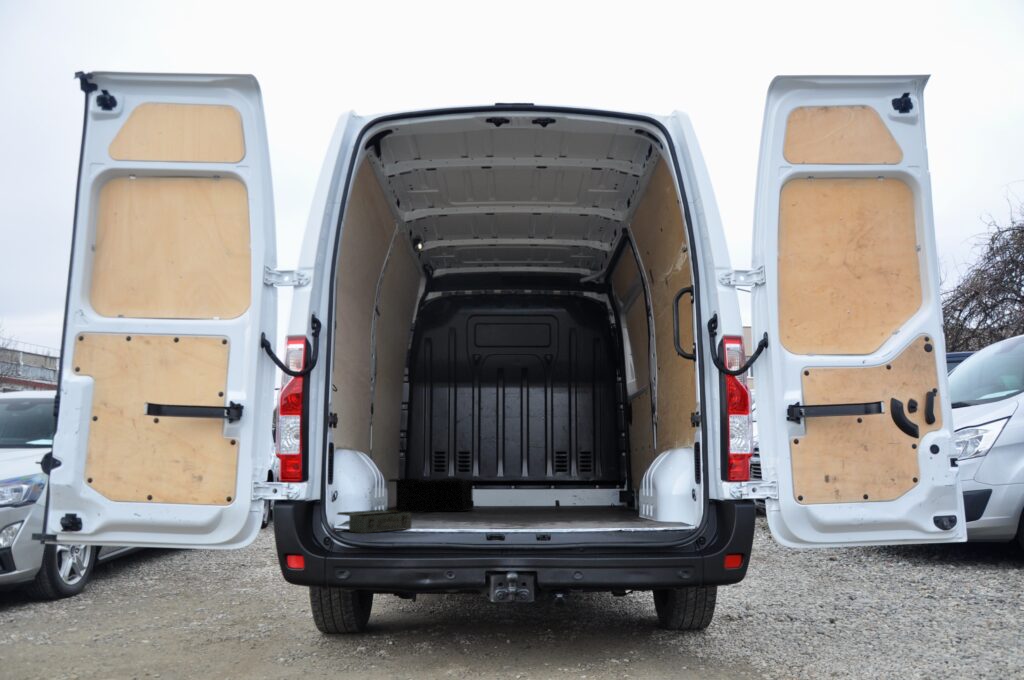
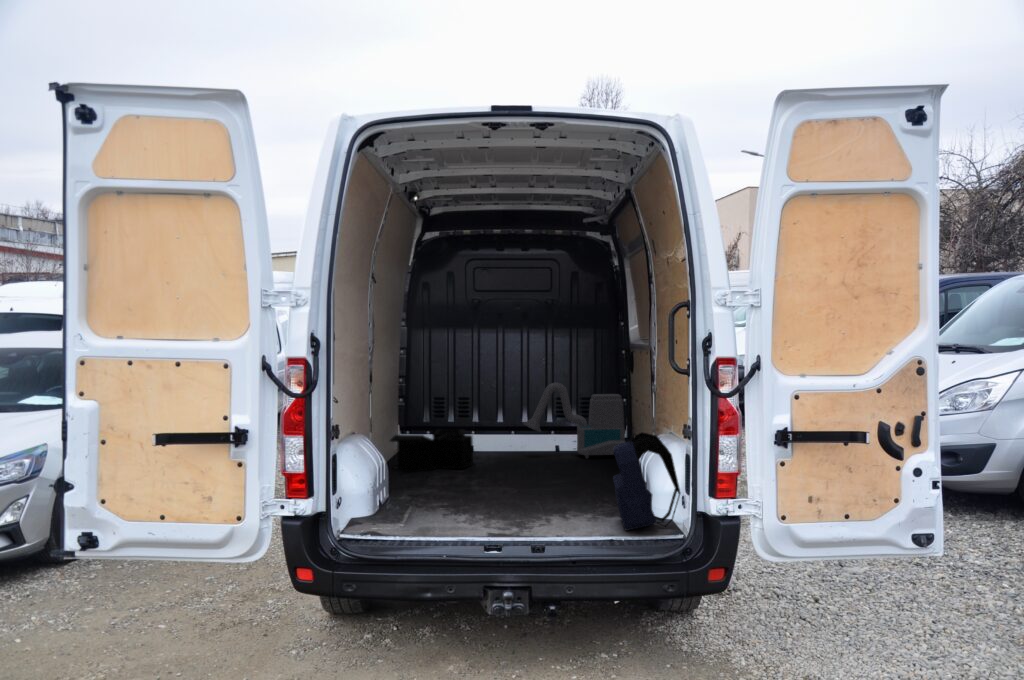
vacuum cleaner: none [524,431,629,508] -> present [523,383,625,459]
backpack: none [618,431,690,531] -> present [613,432,680,531]
toolbox: present [337,510,411,533] -> none [341,502,412,537]

